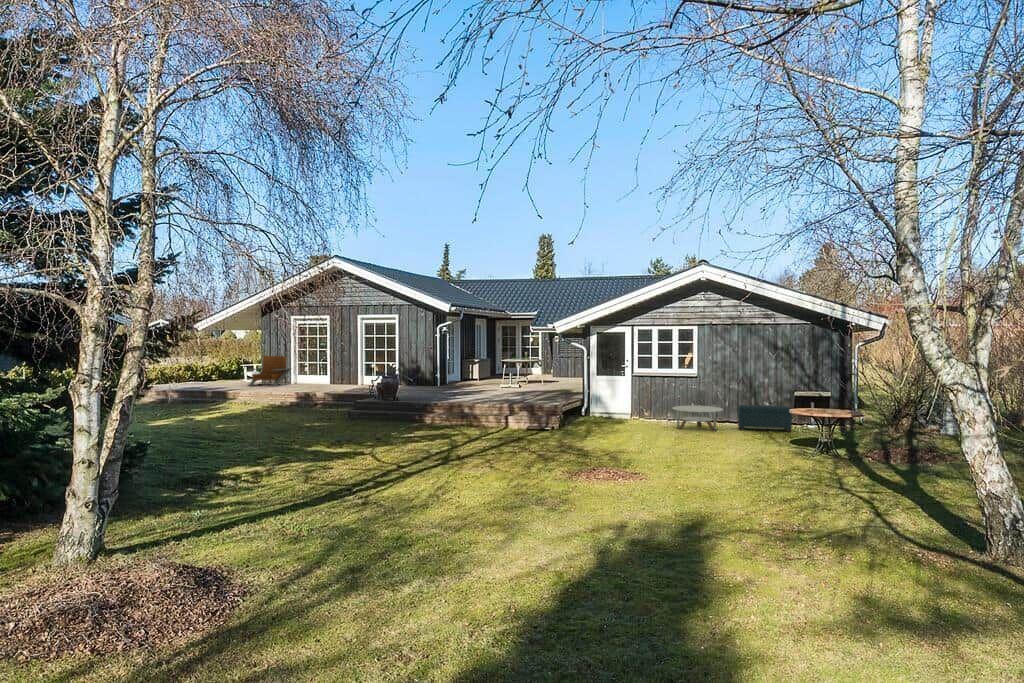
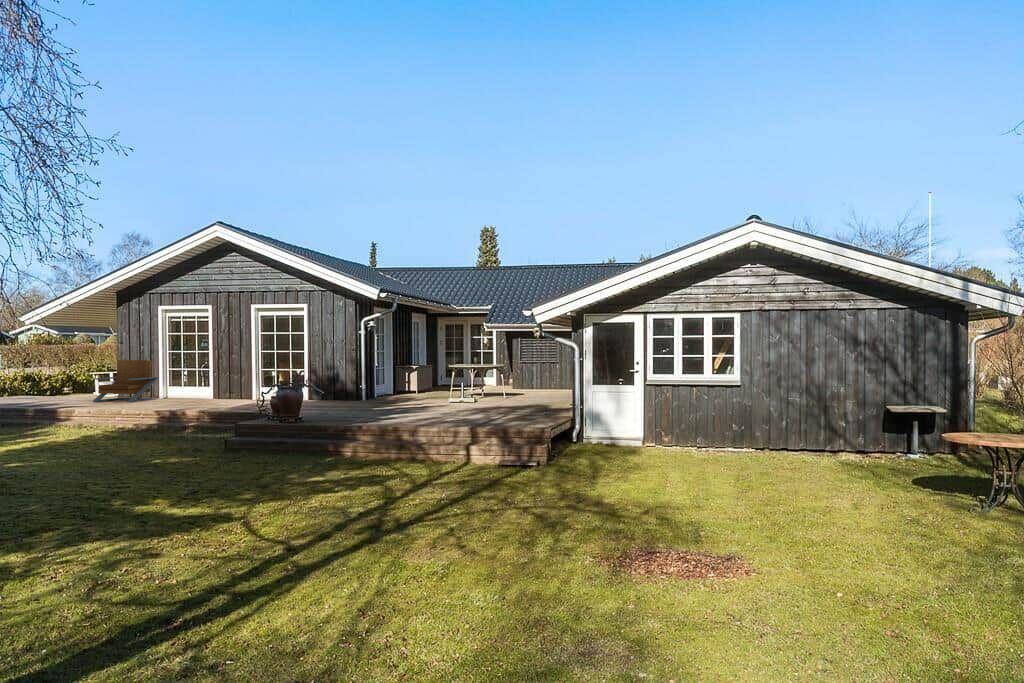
round table: present [673,405,723,431] -> none [710,426,786,464]
bench: present [738,405,792,432] -> none [801,425,886,464]

